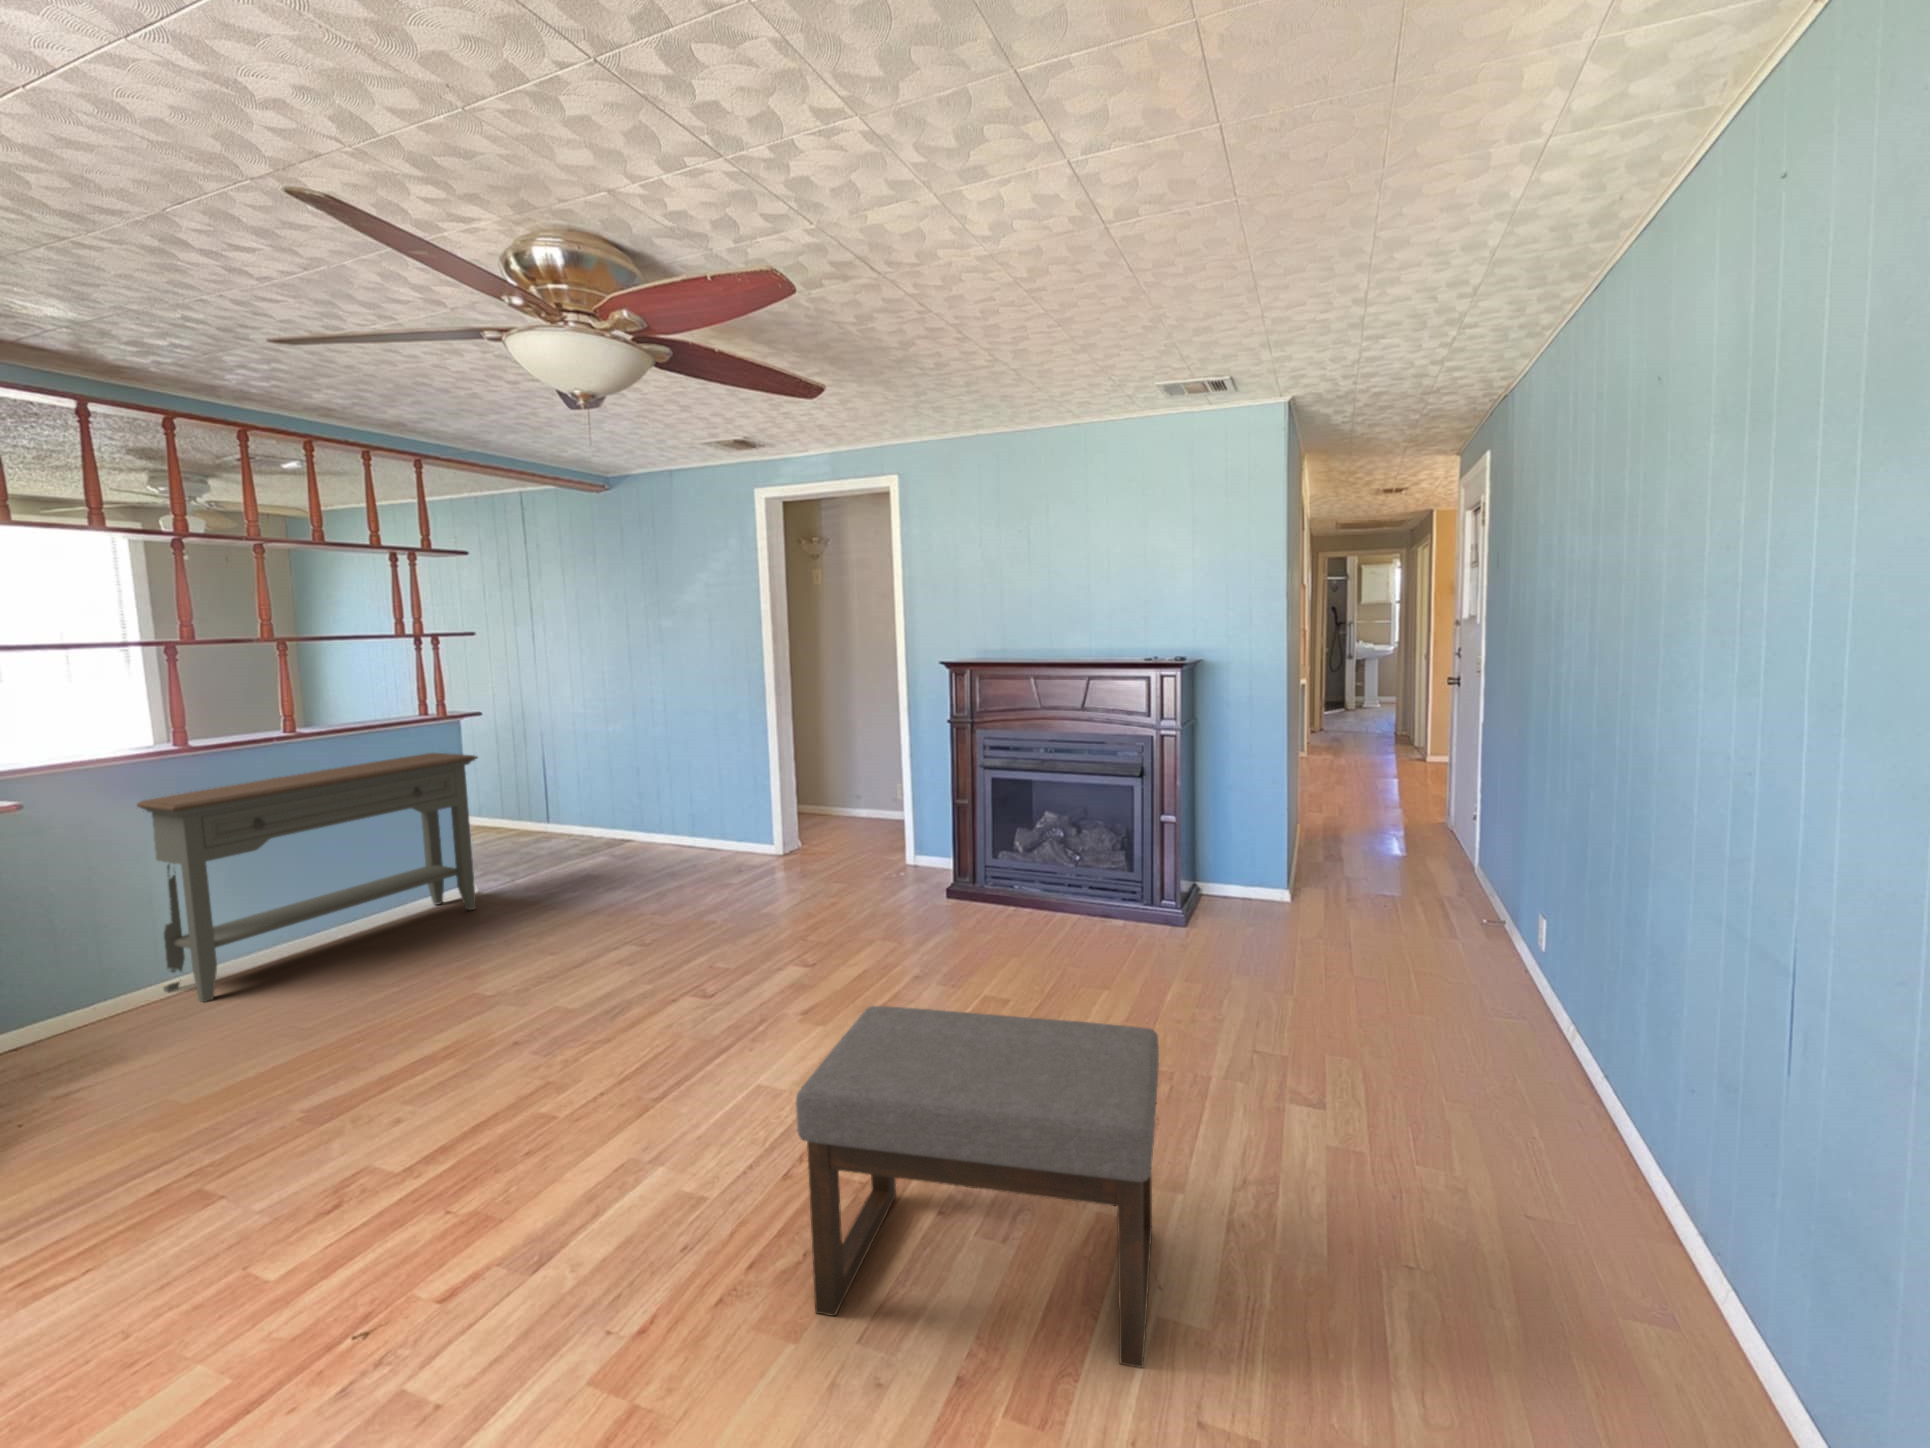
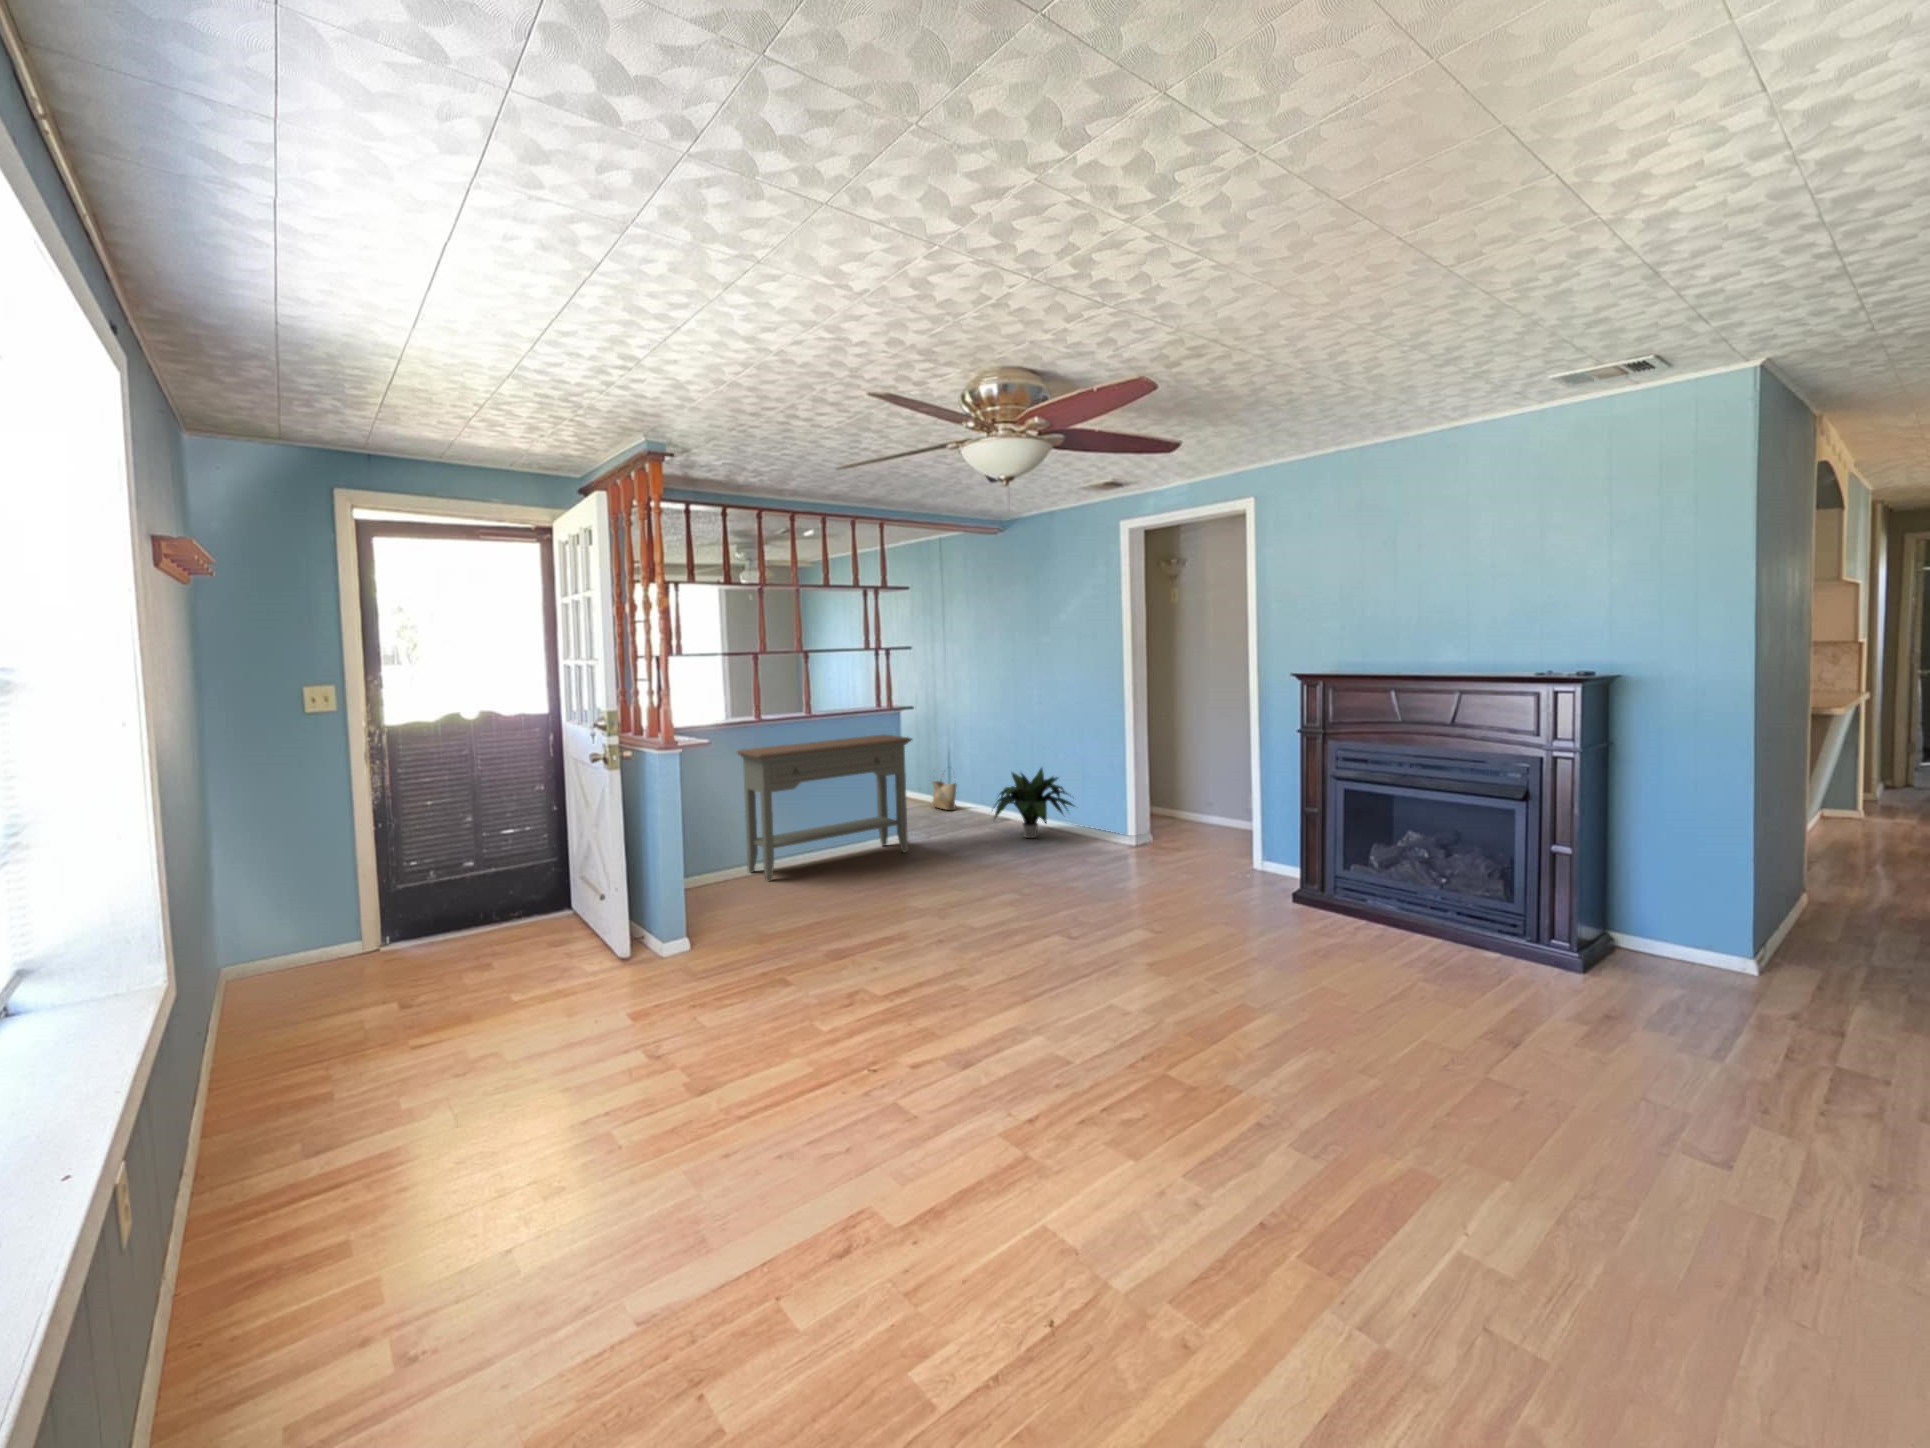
potted plant: none [599,775,715,863] -> present [992,768,1074,838]
woven basket: none [520,783,557,838] -> present [932,781,956,810]
ottoman: present [796,1006,1159,1368] -> none [1141,942,1476,1277]

